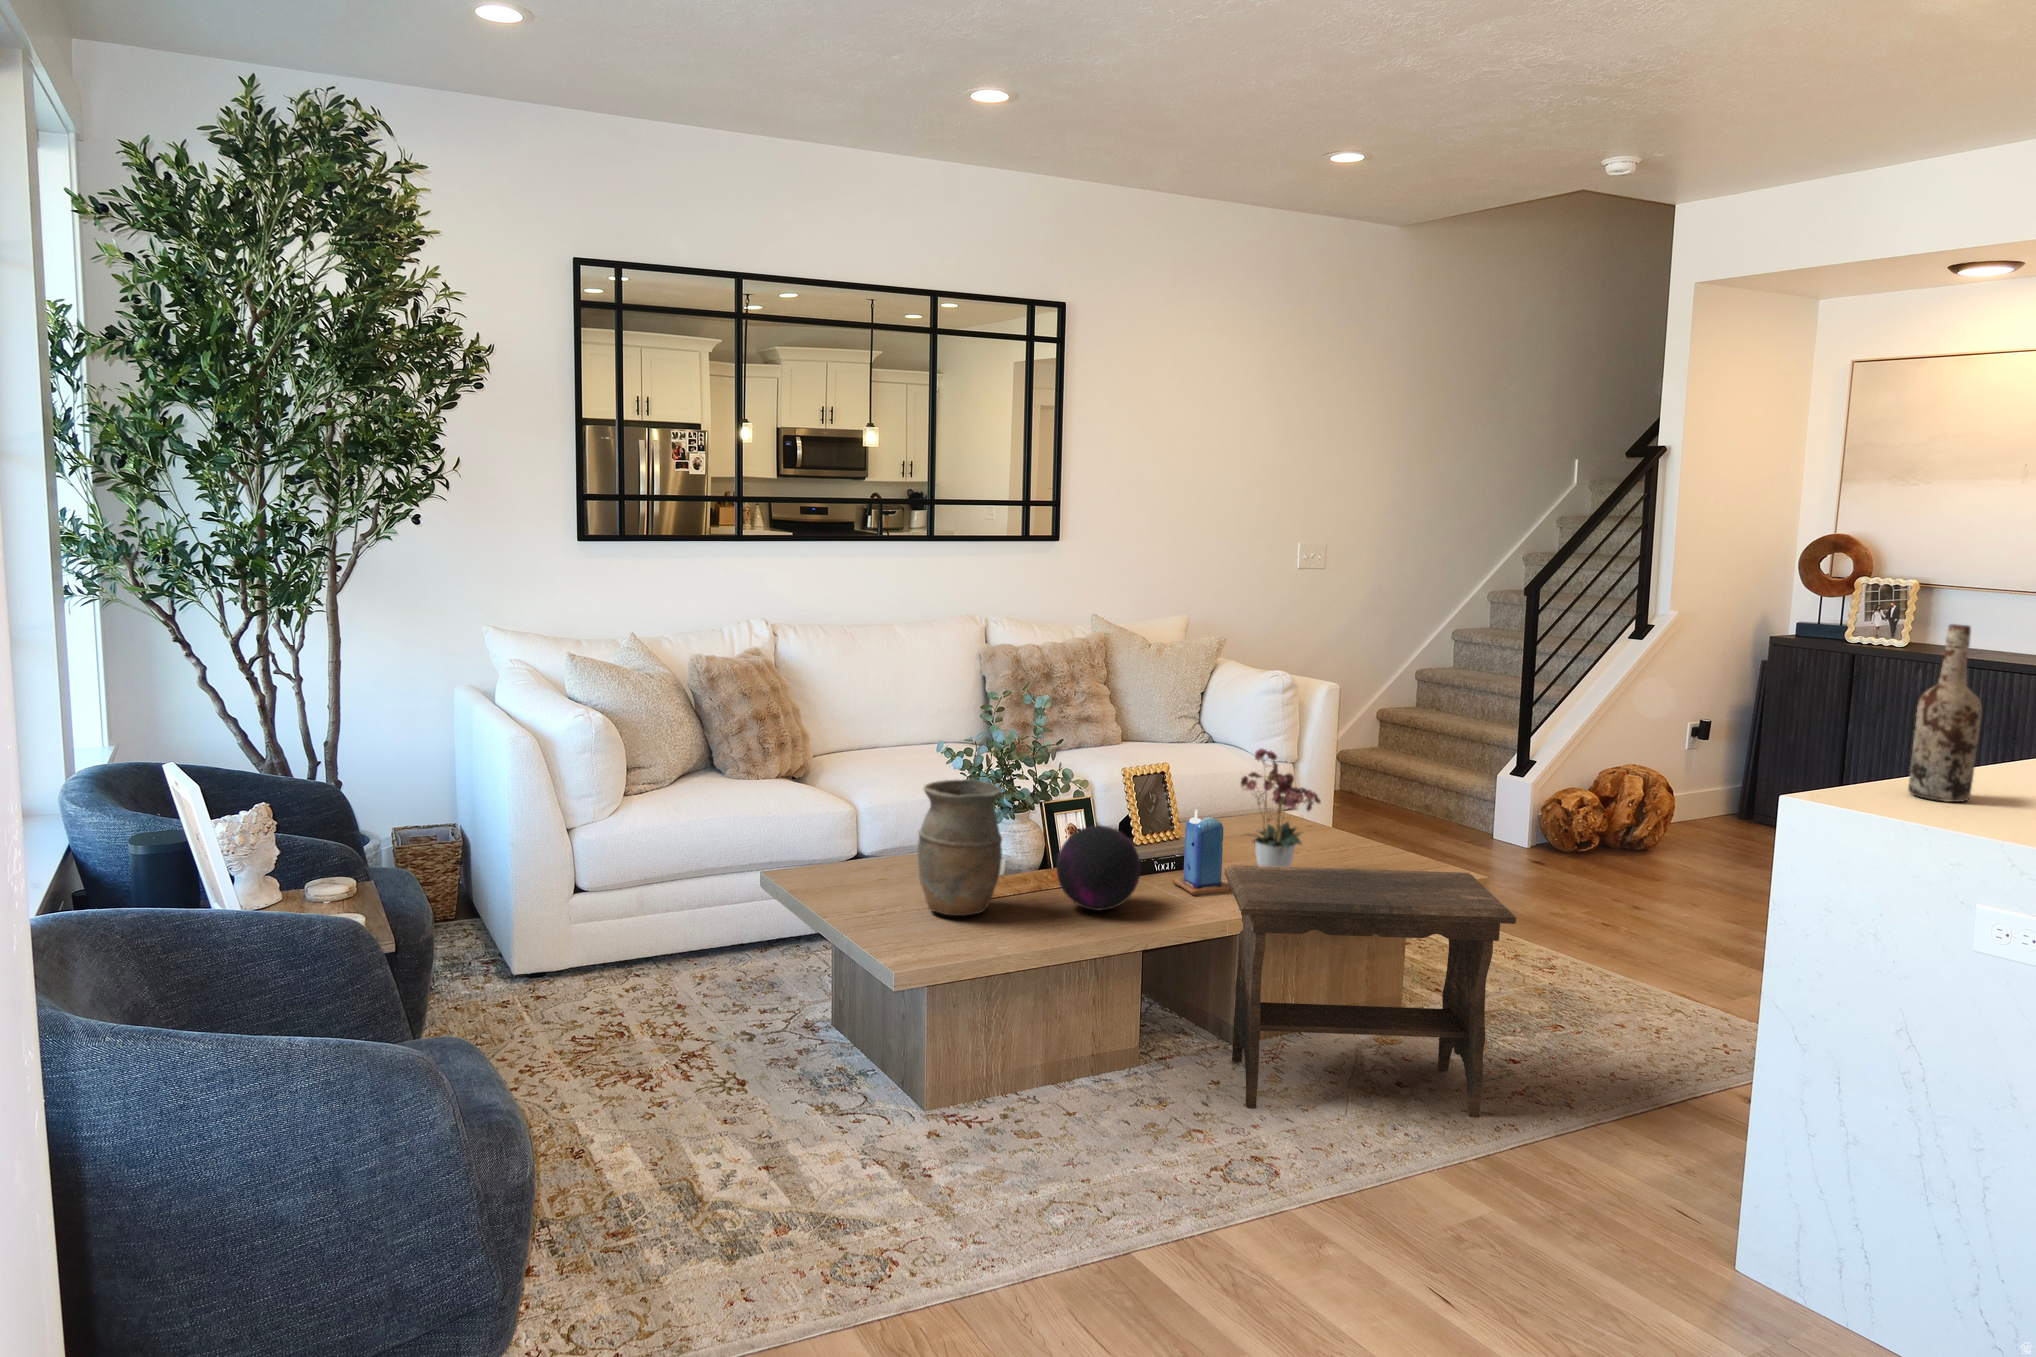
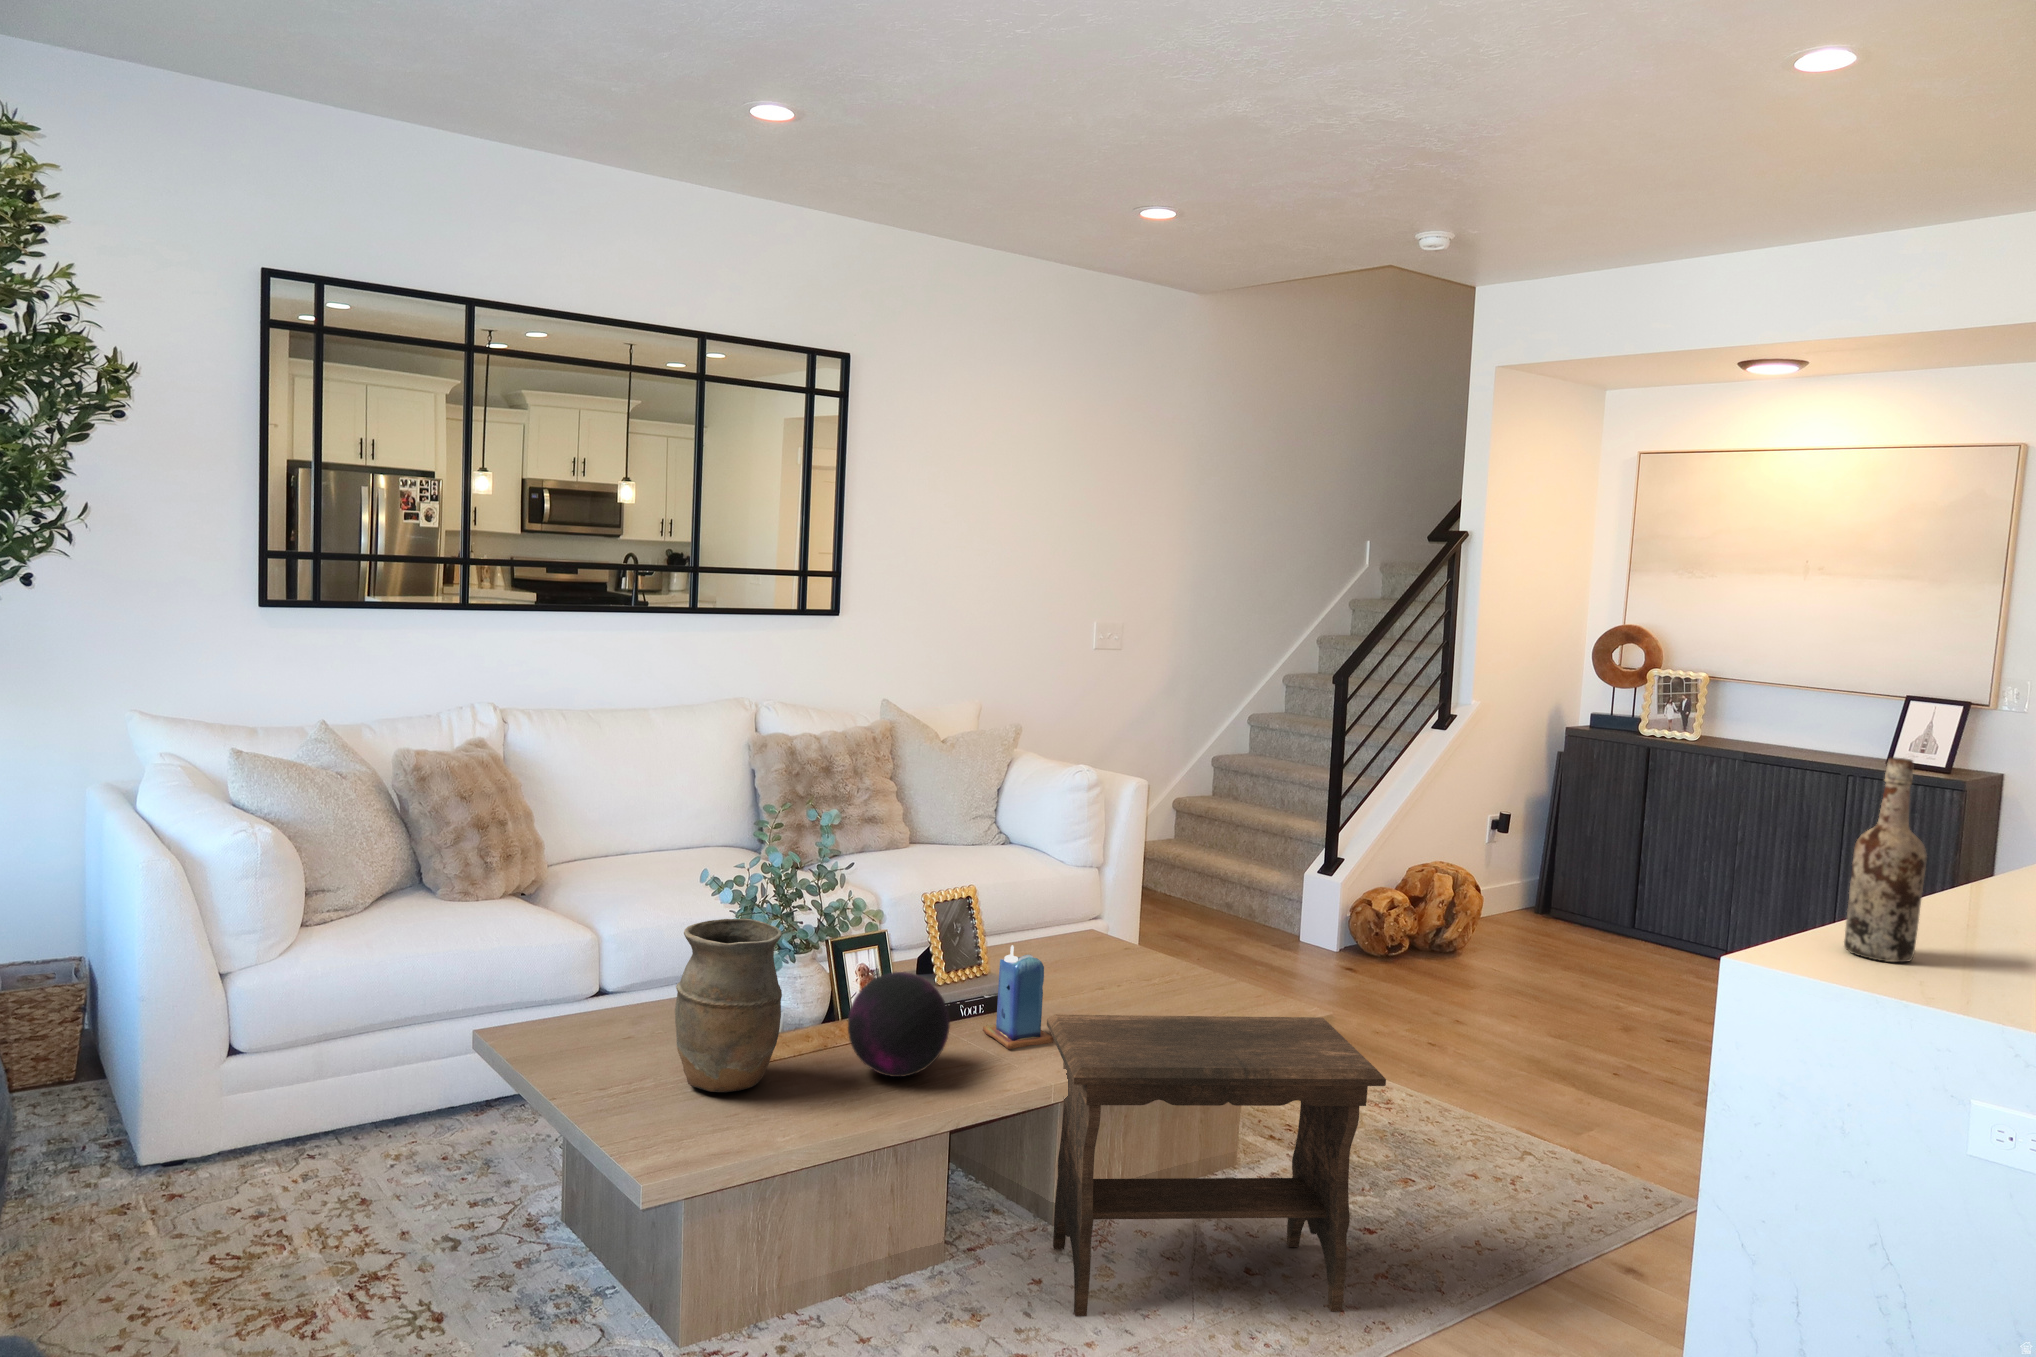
flower arrangement: present [1241,749,1321,867] -> none [1055,863,1160,1022]

